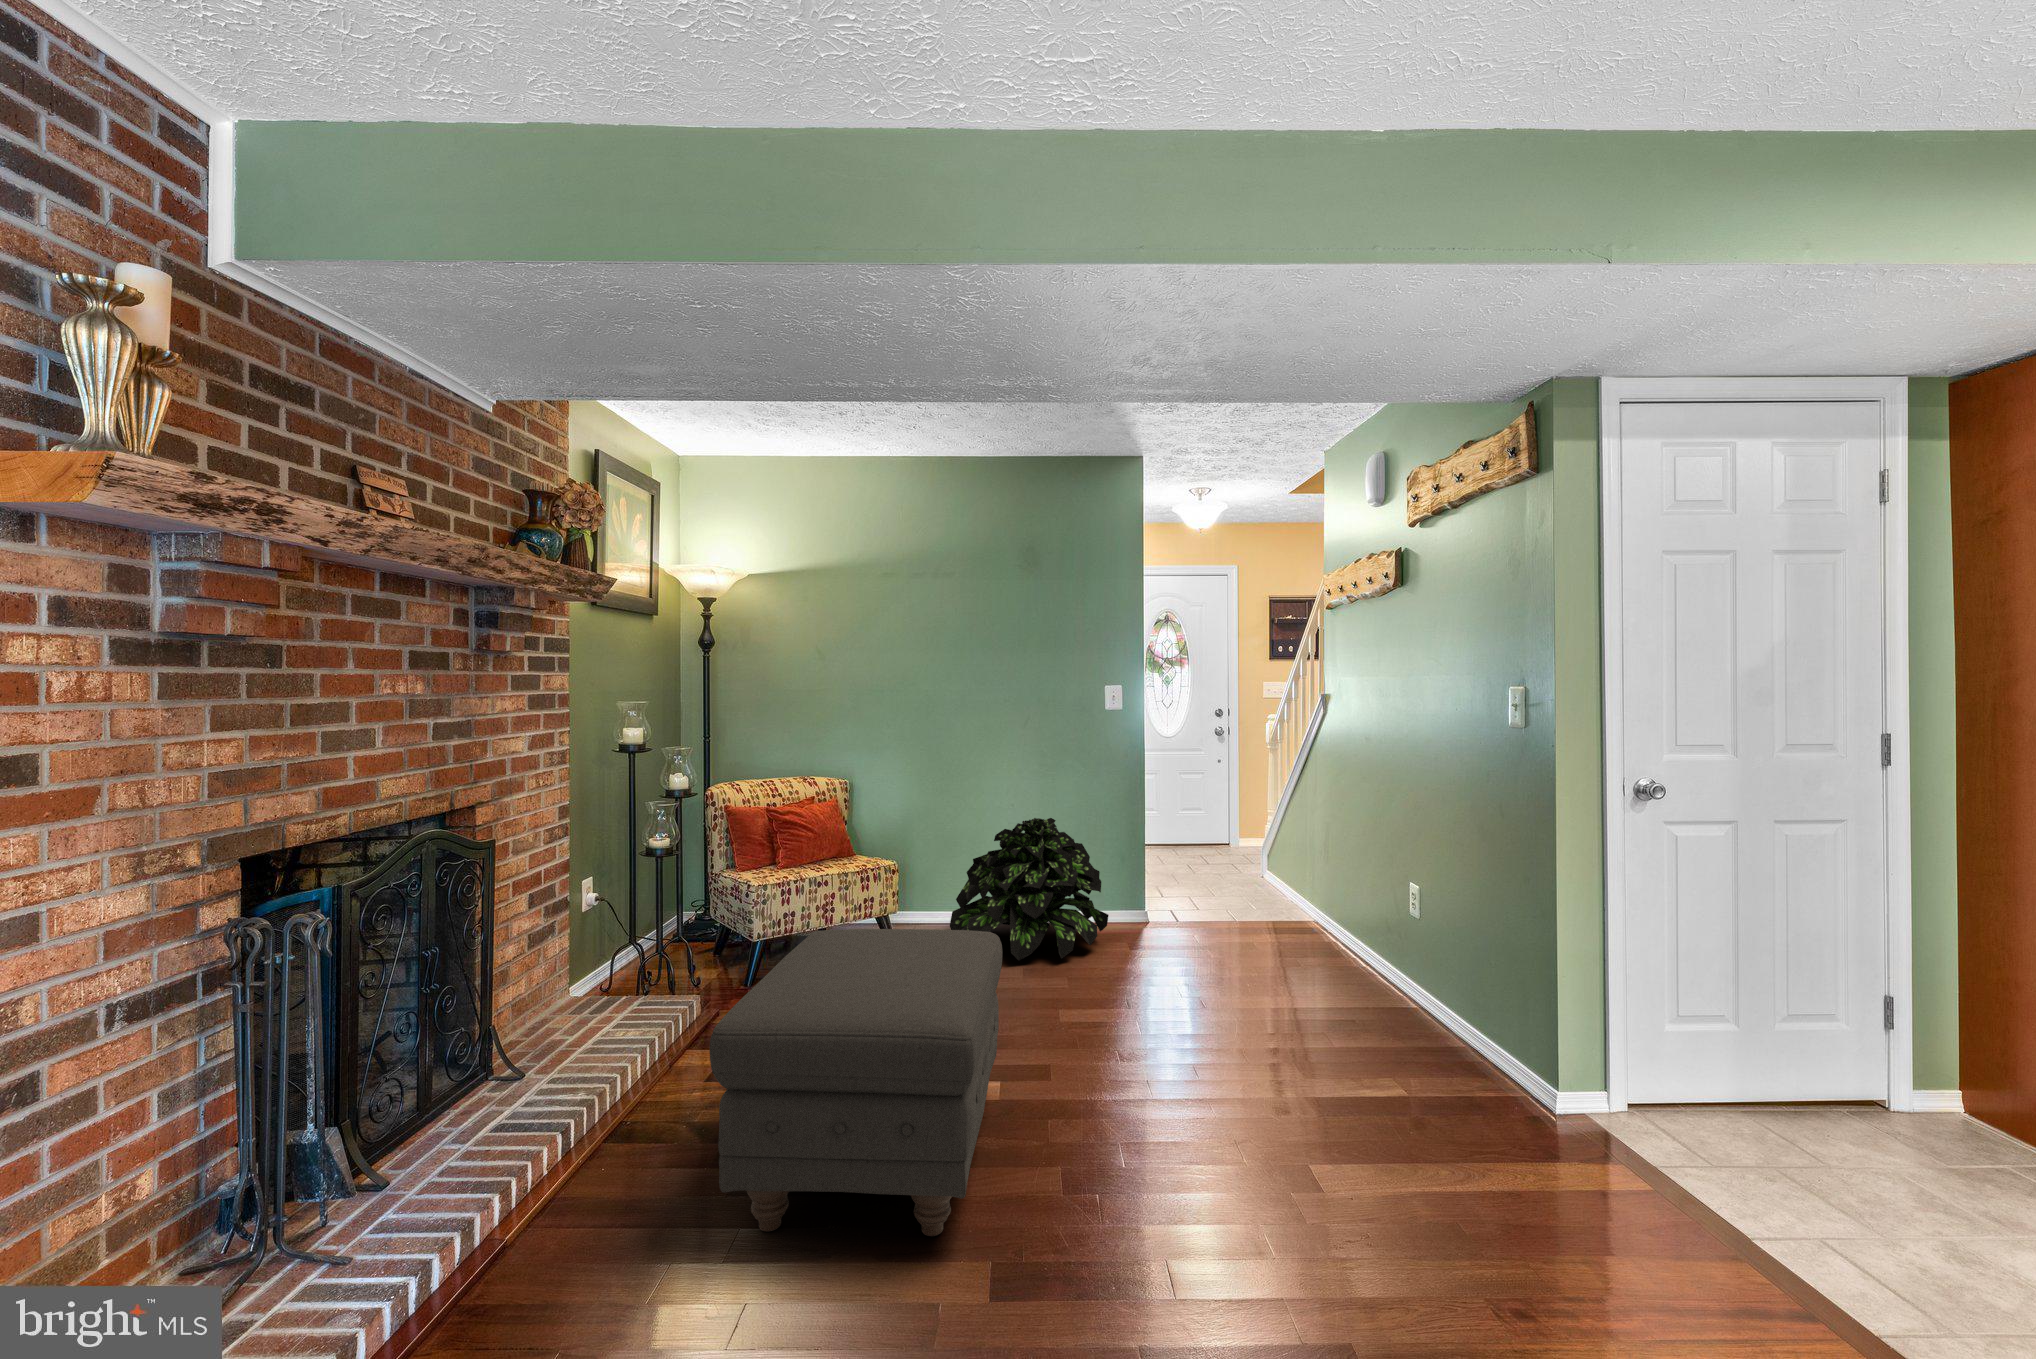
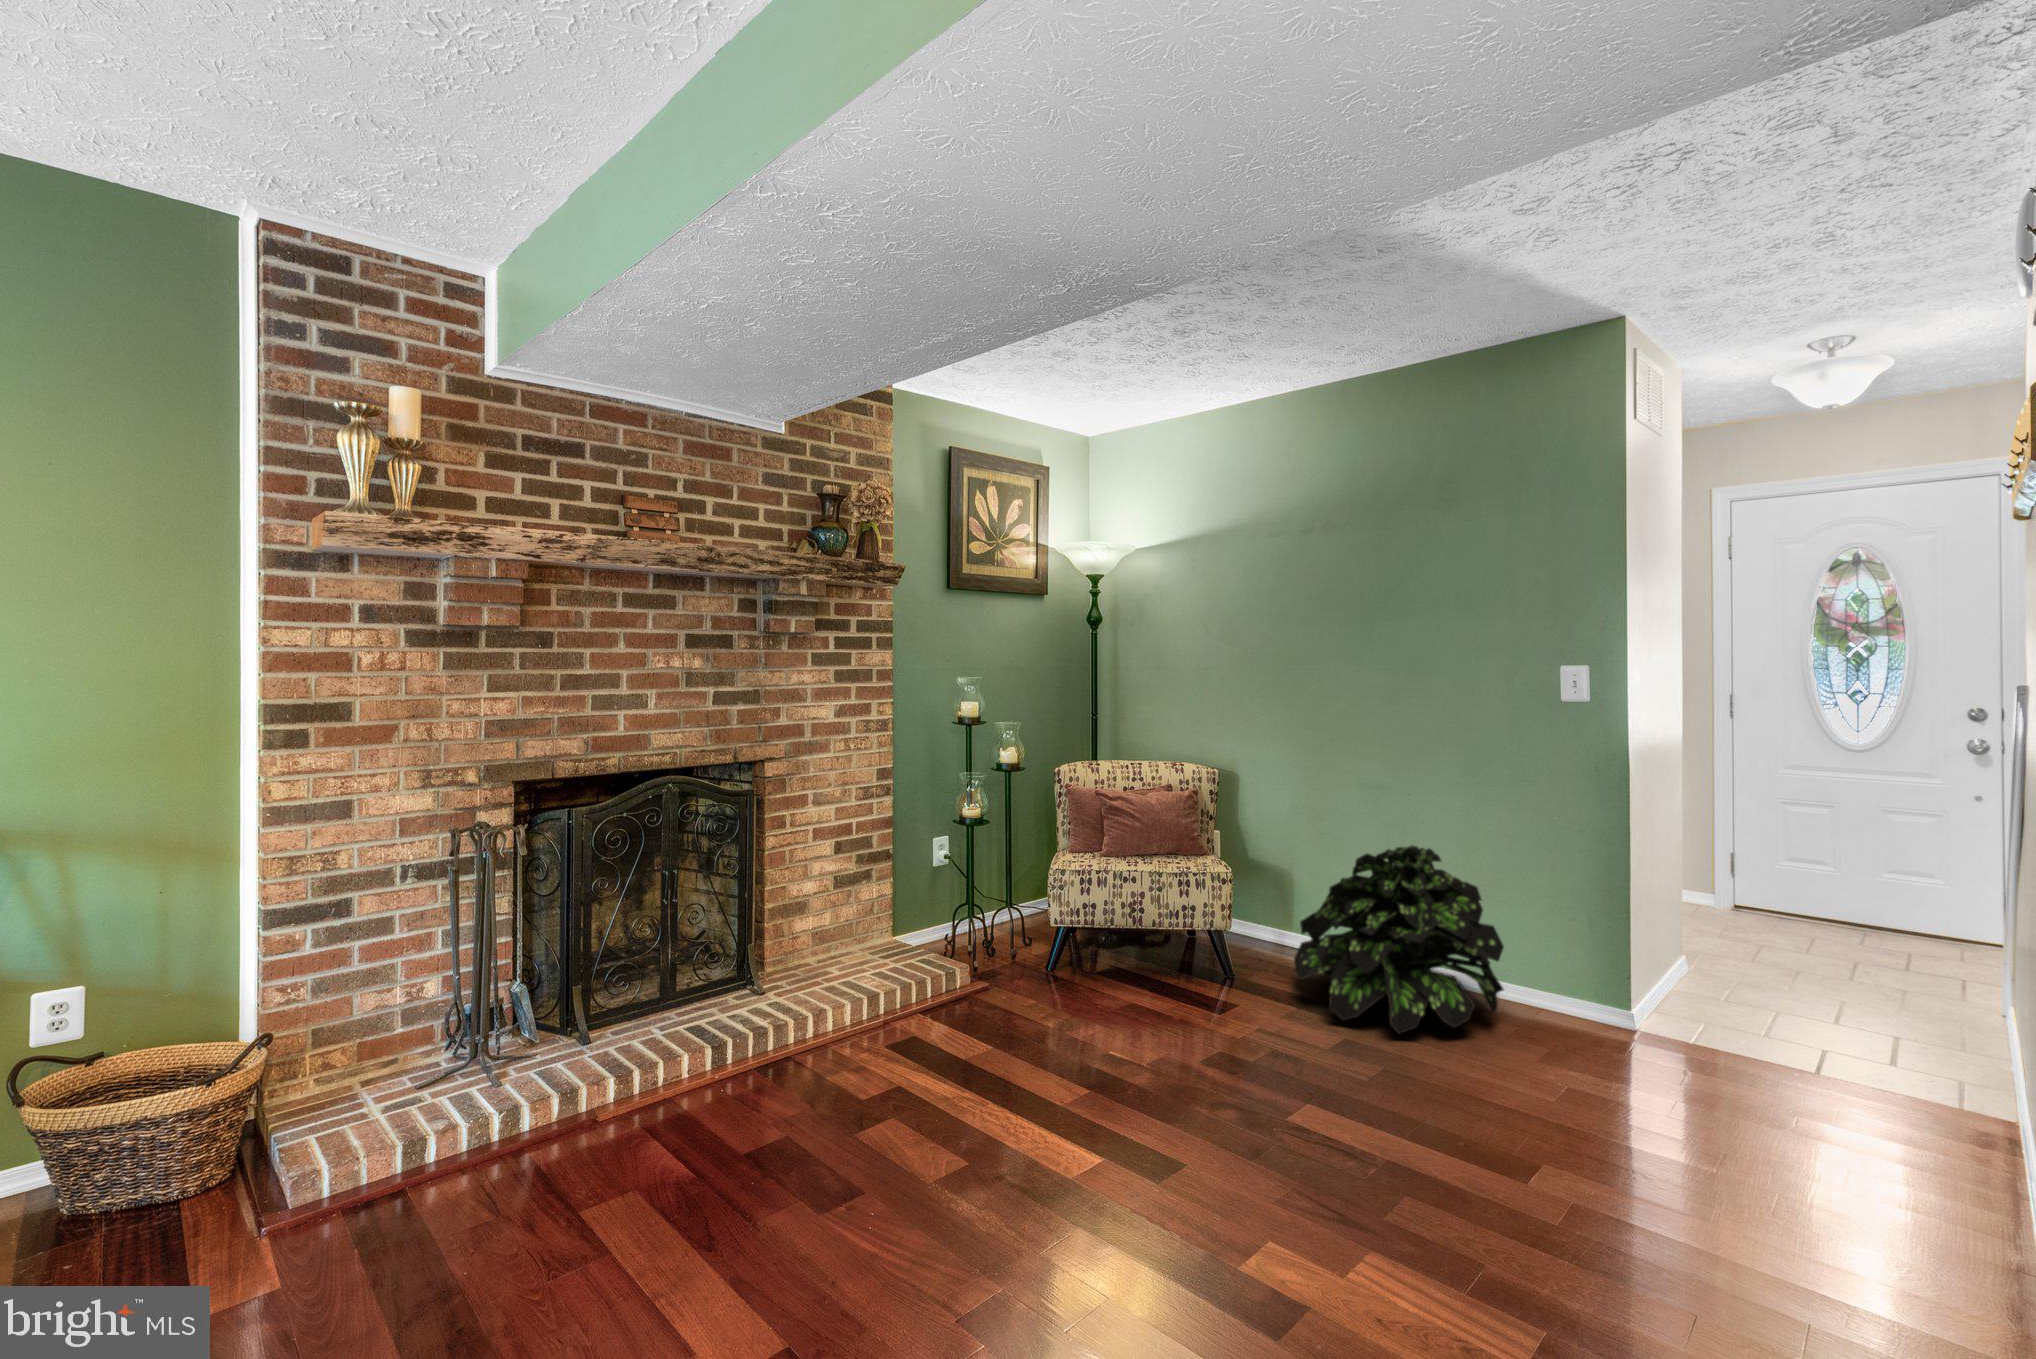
ottoman: present [710,929,1002,1236] -> none [695,921,1095,1263]

